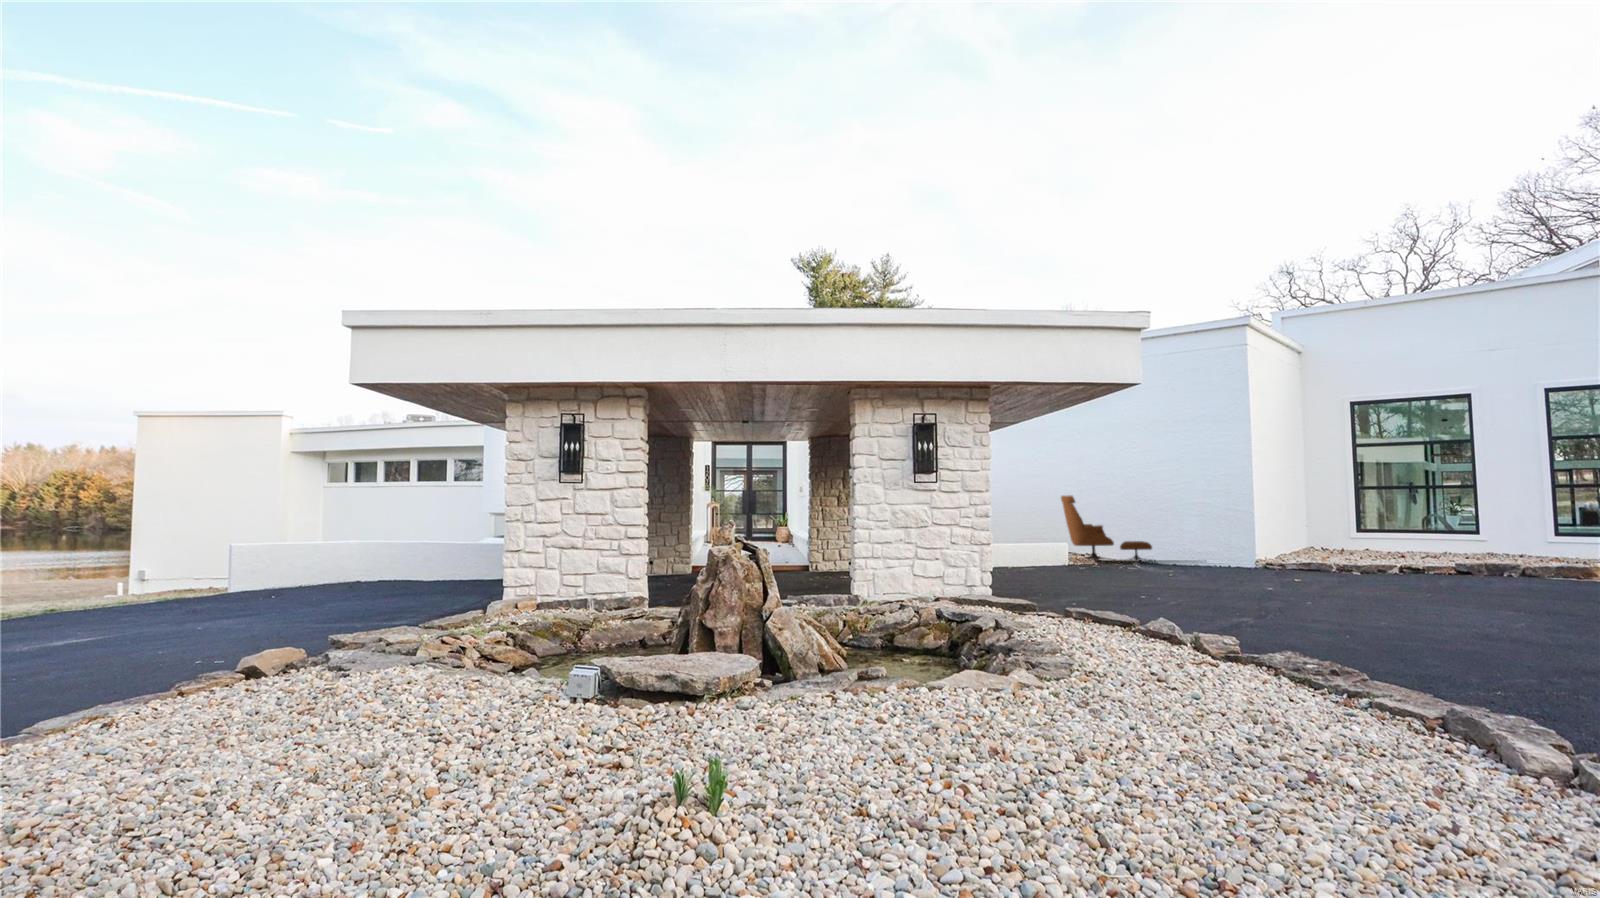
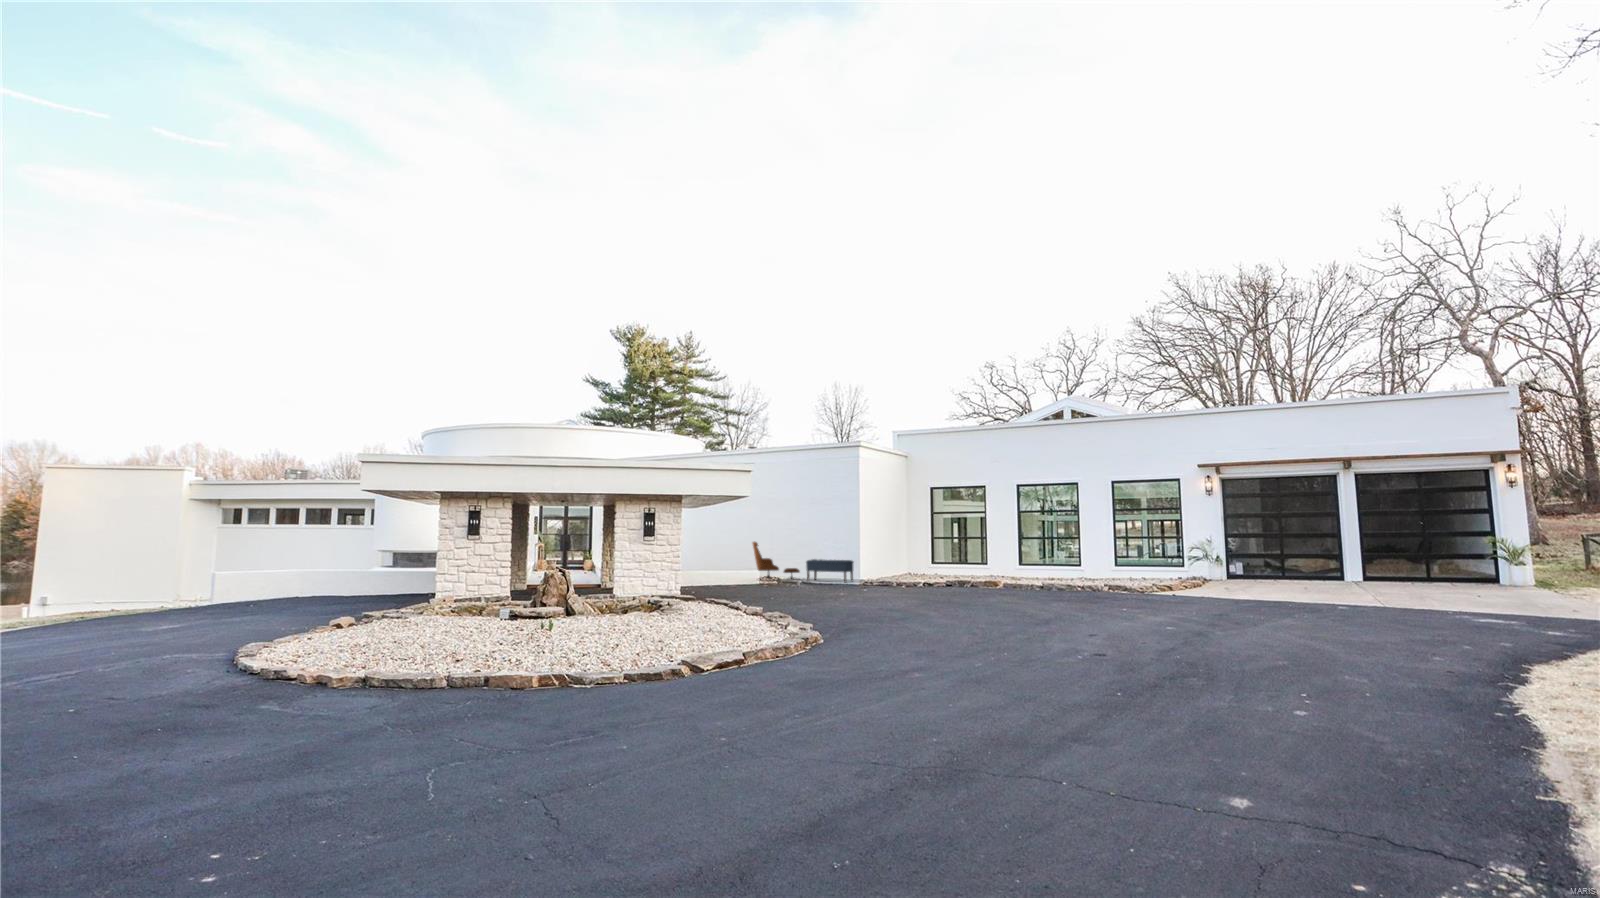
bench: none [1172,526,1277,569] -> present [806,559,854,582]

